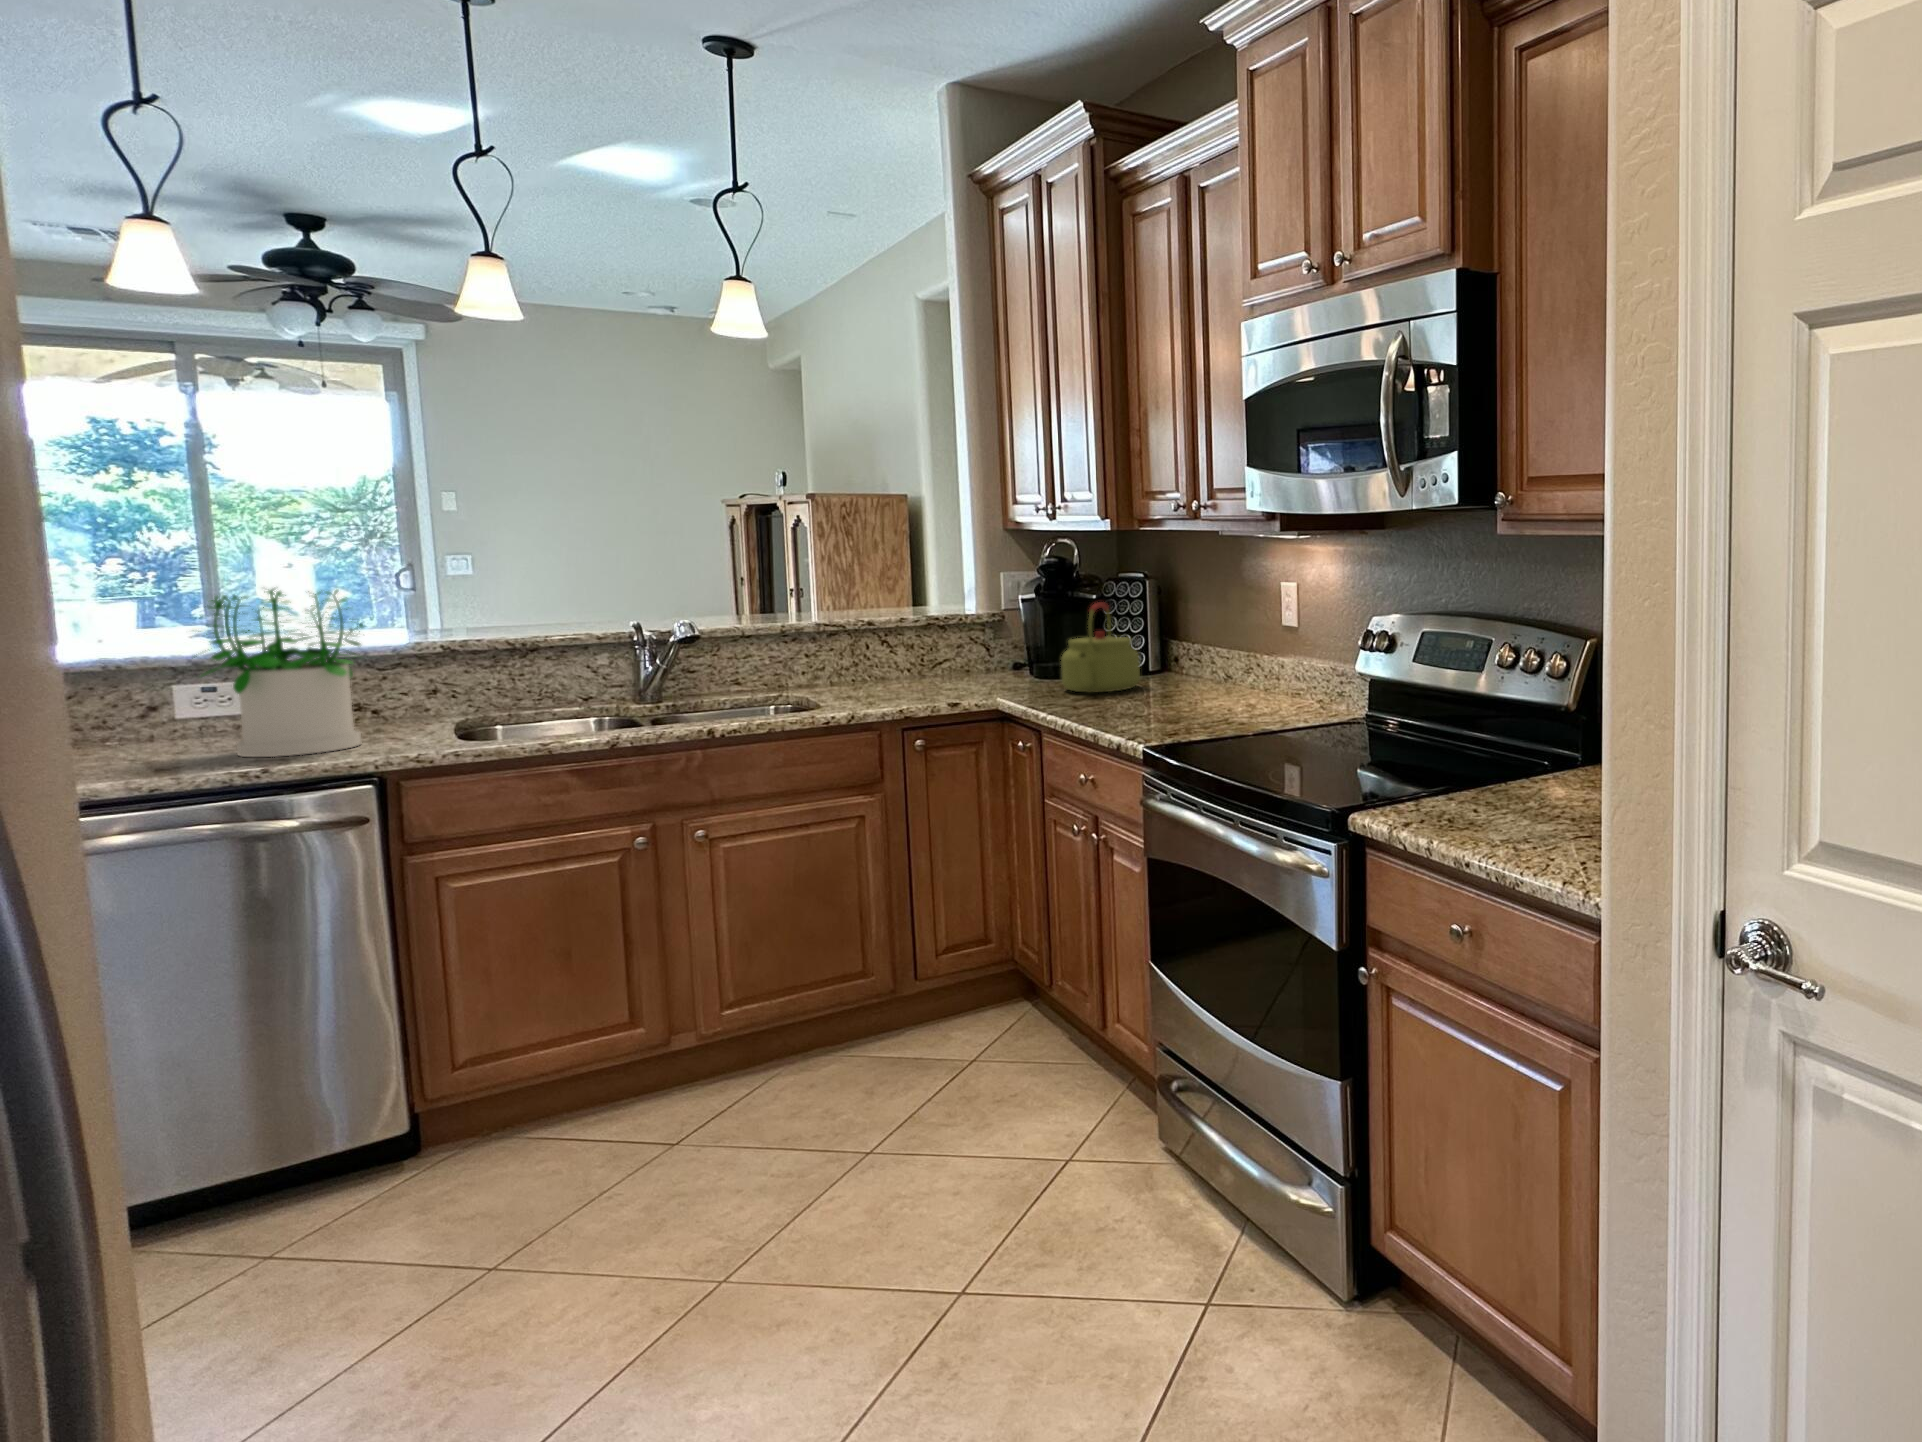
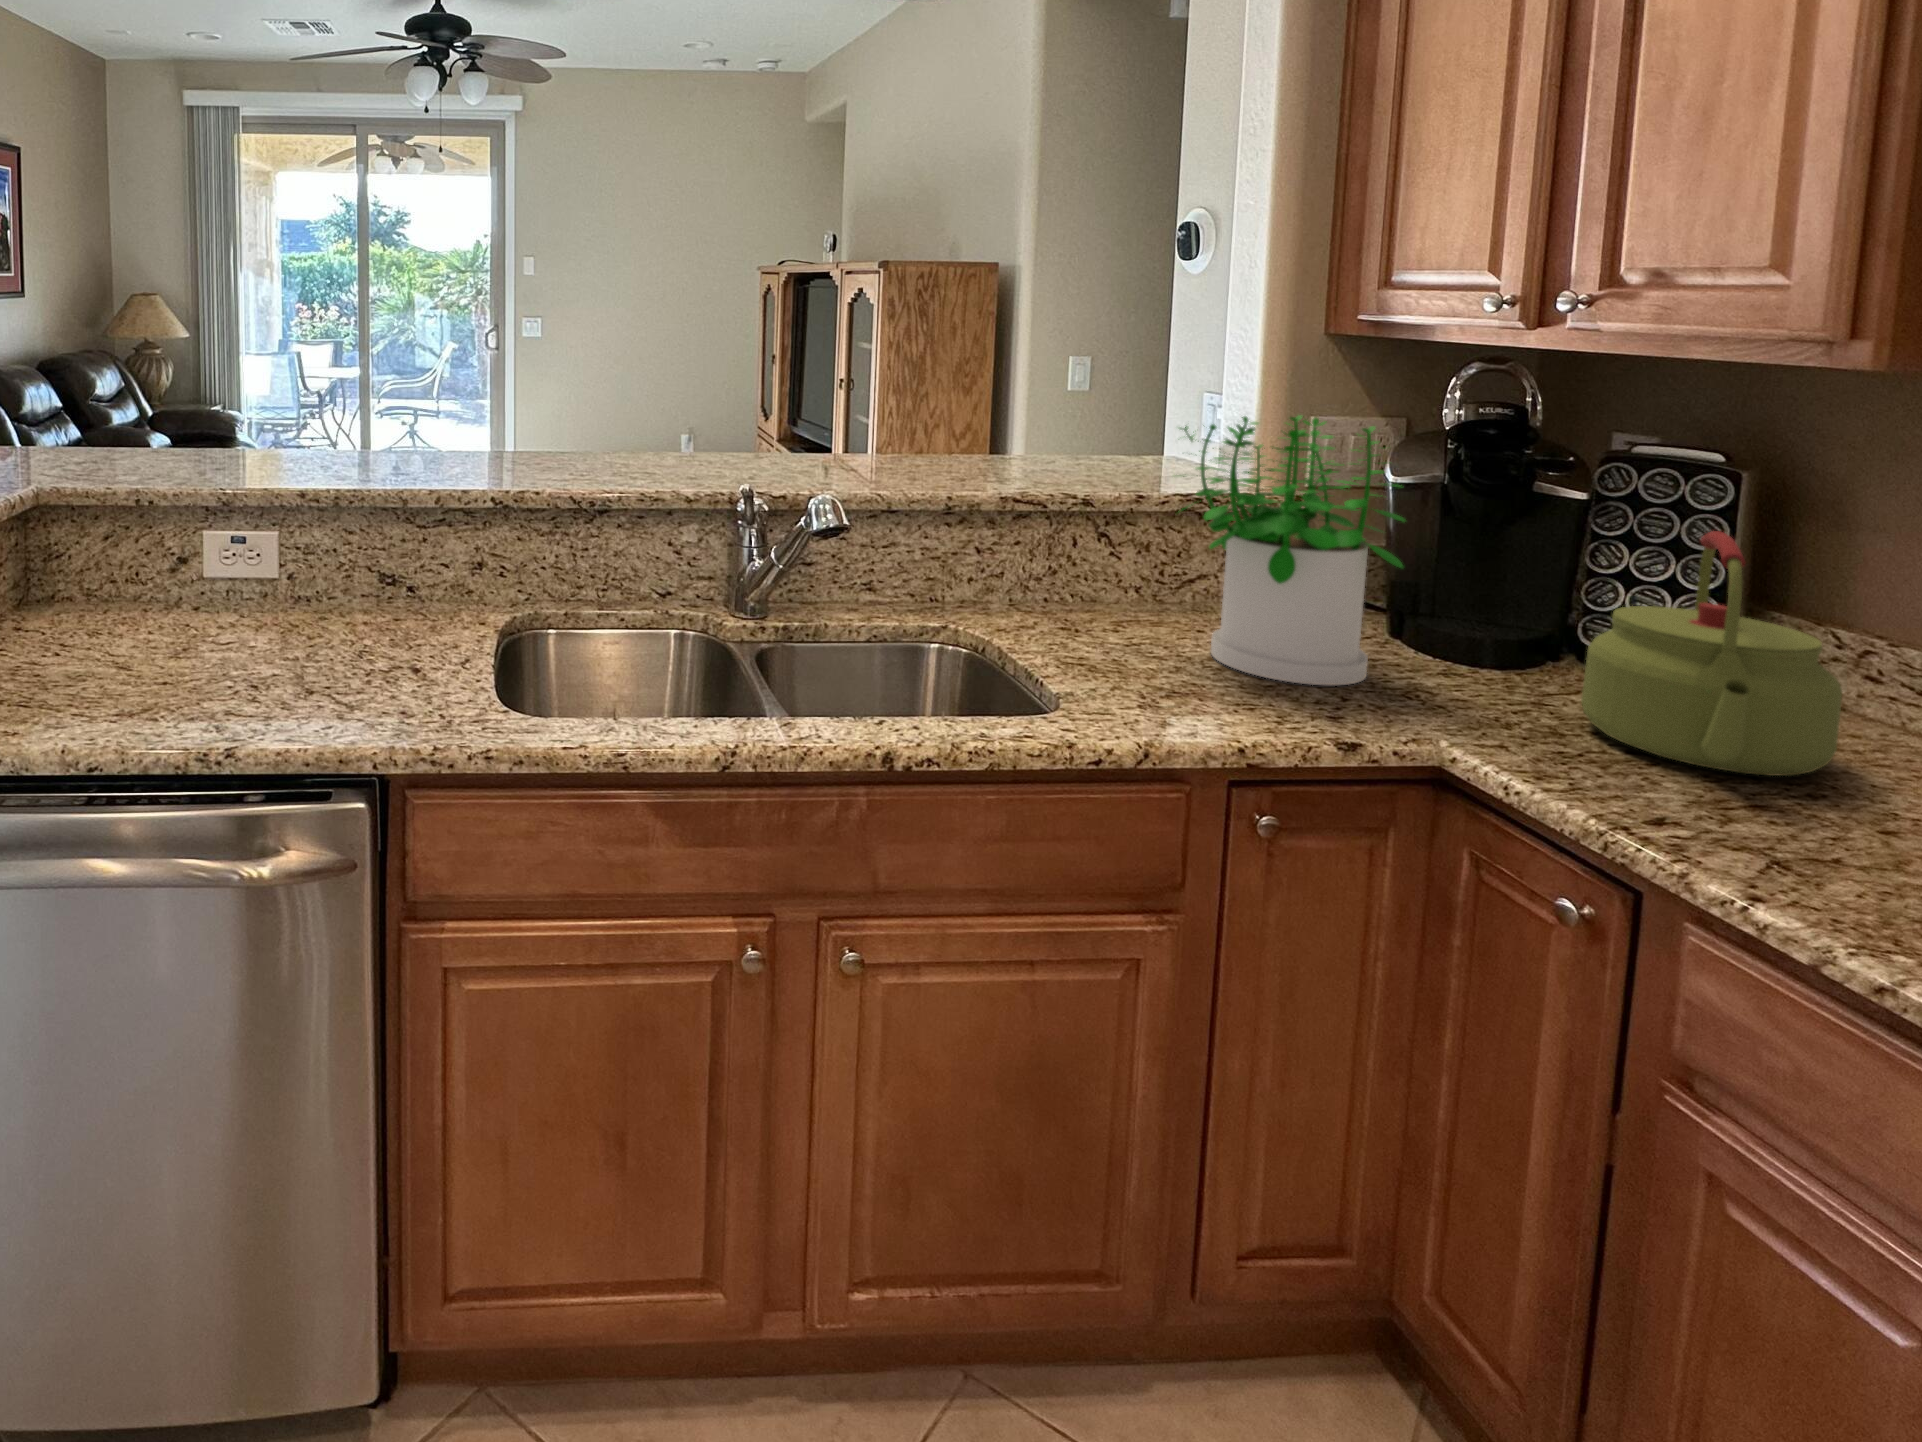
potted plant: present [201,589,363,757] -> present [1180,415,1405,685]

